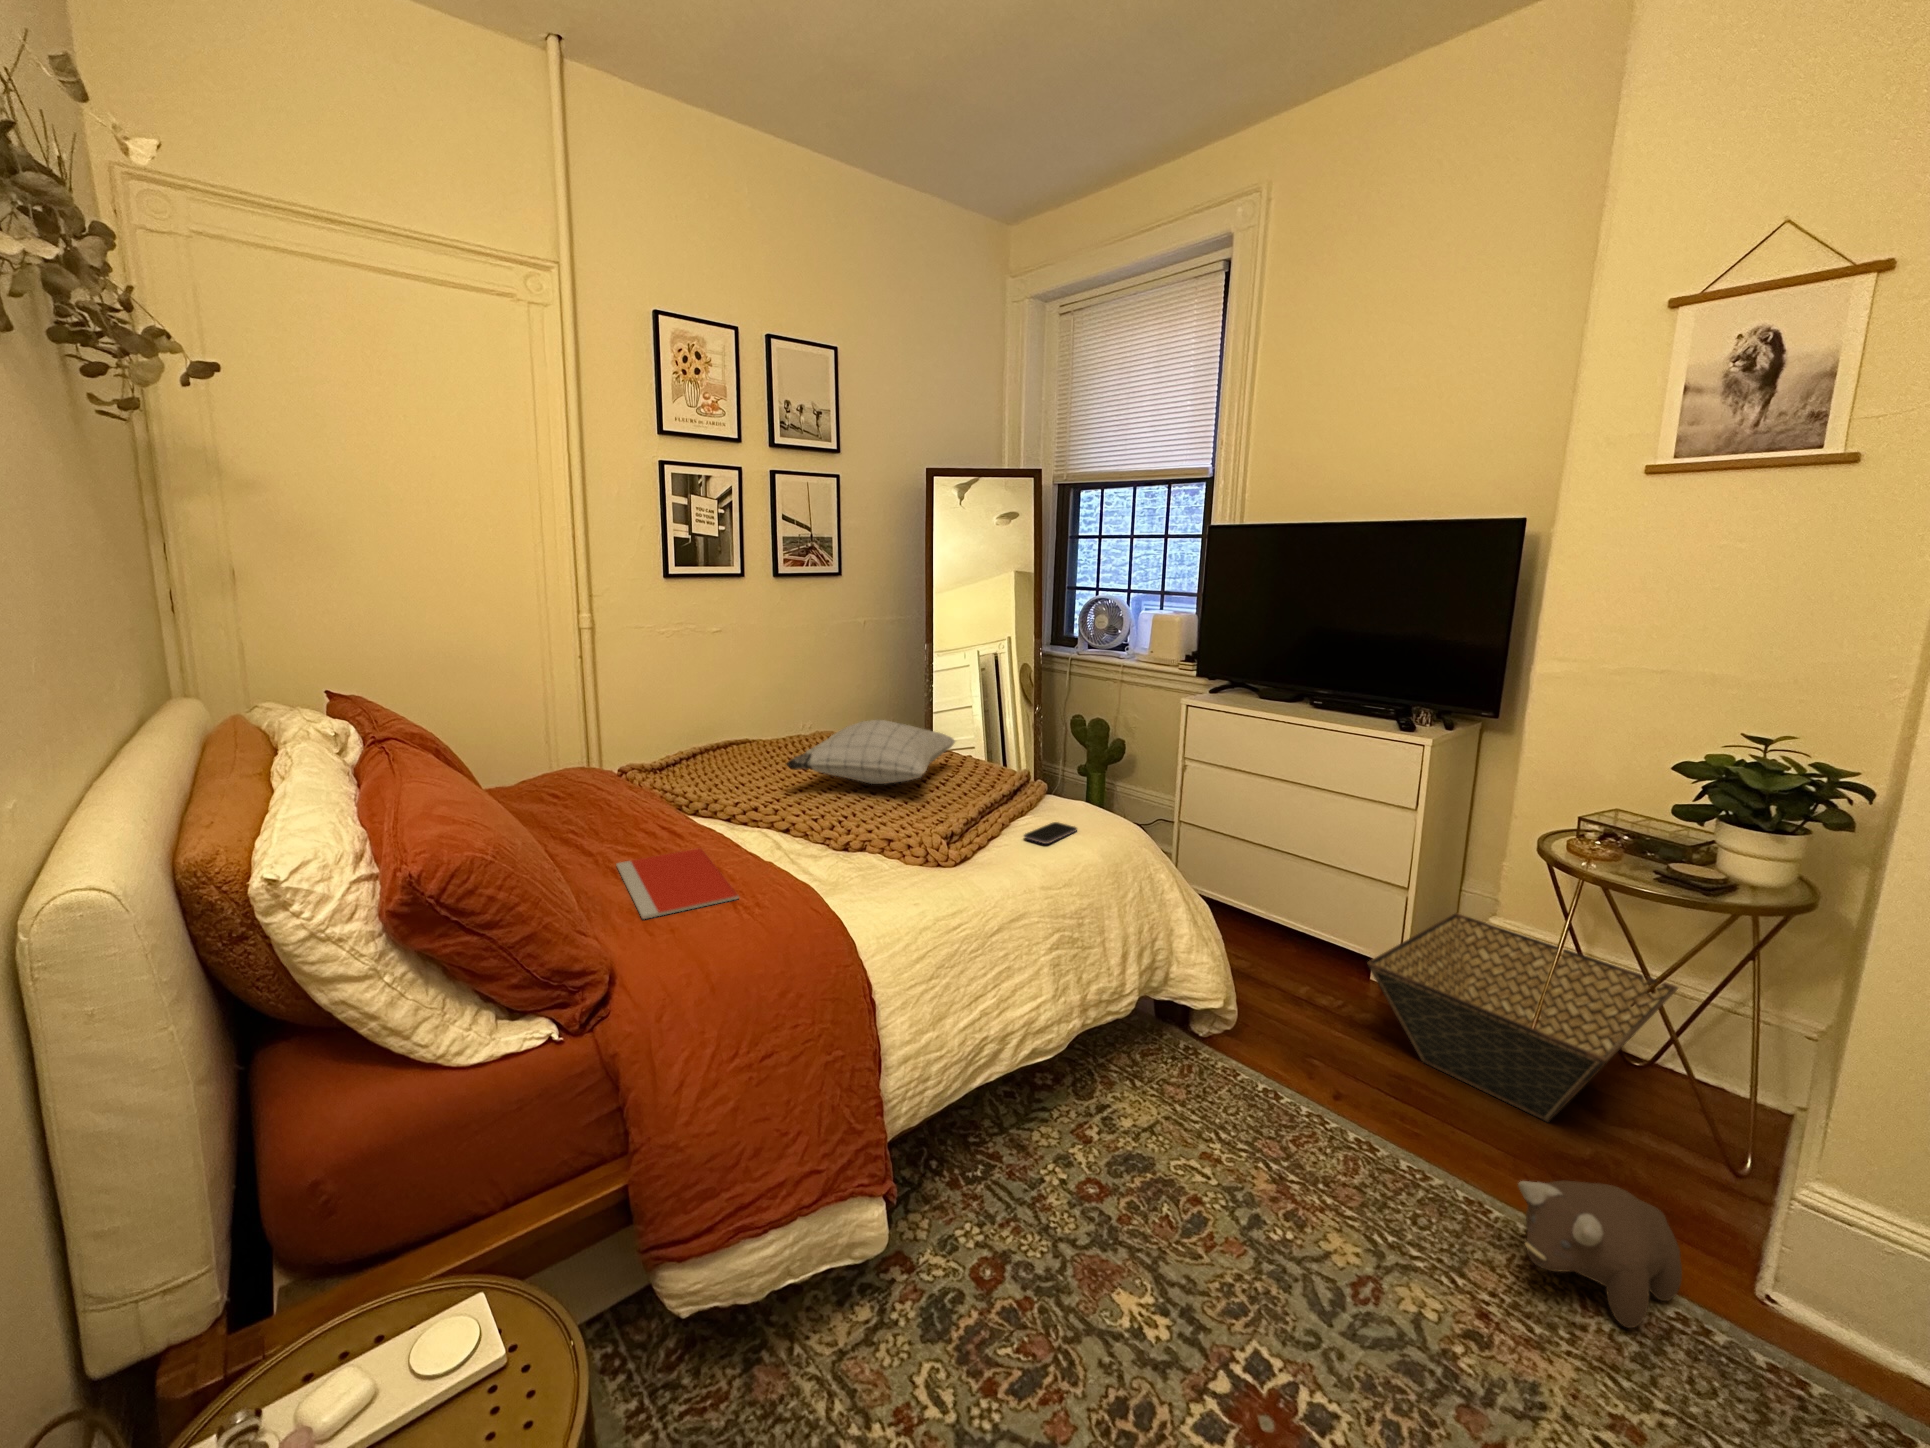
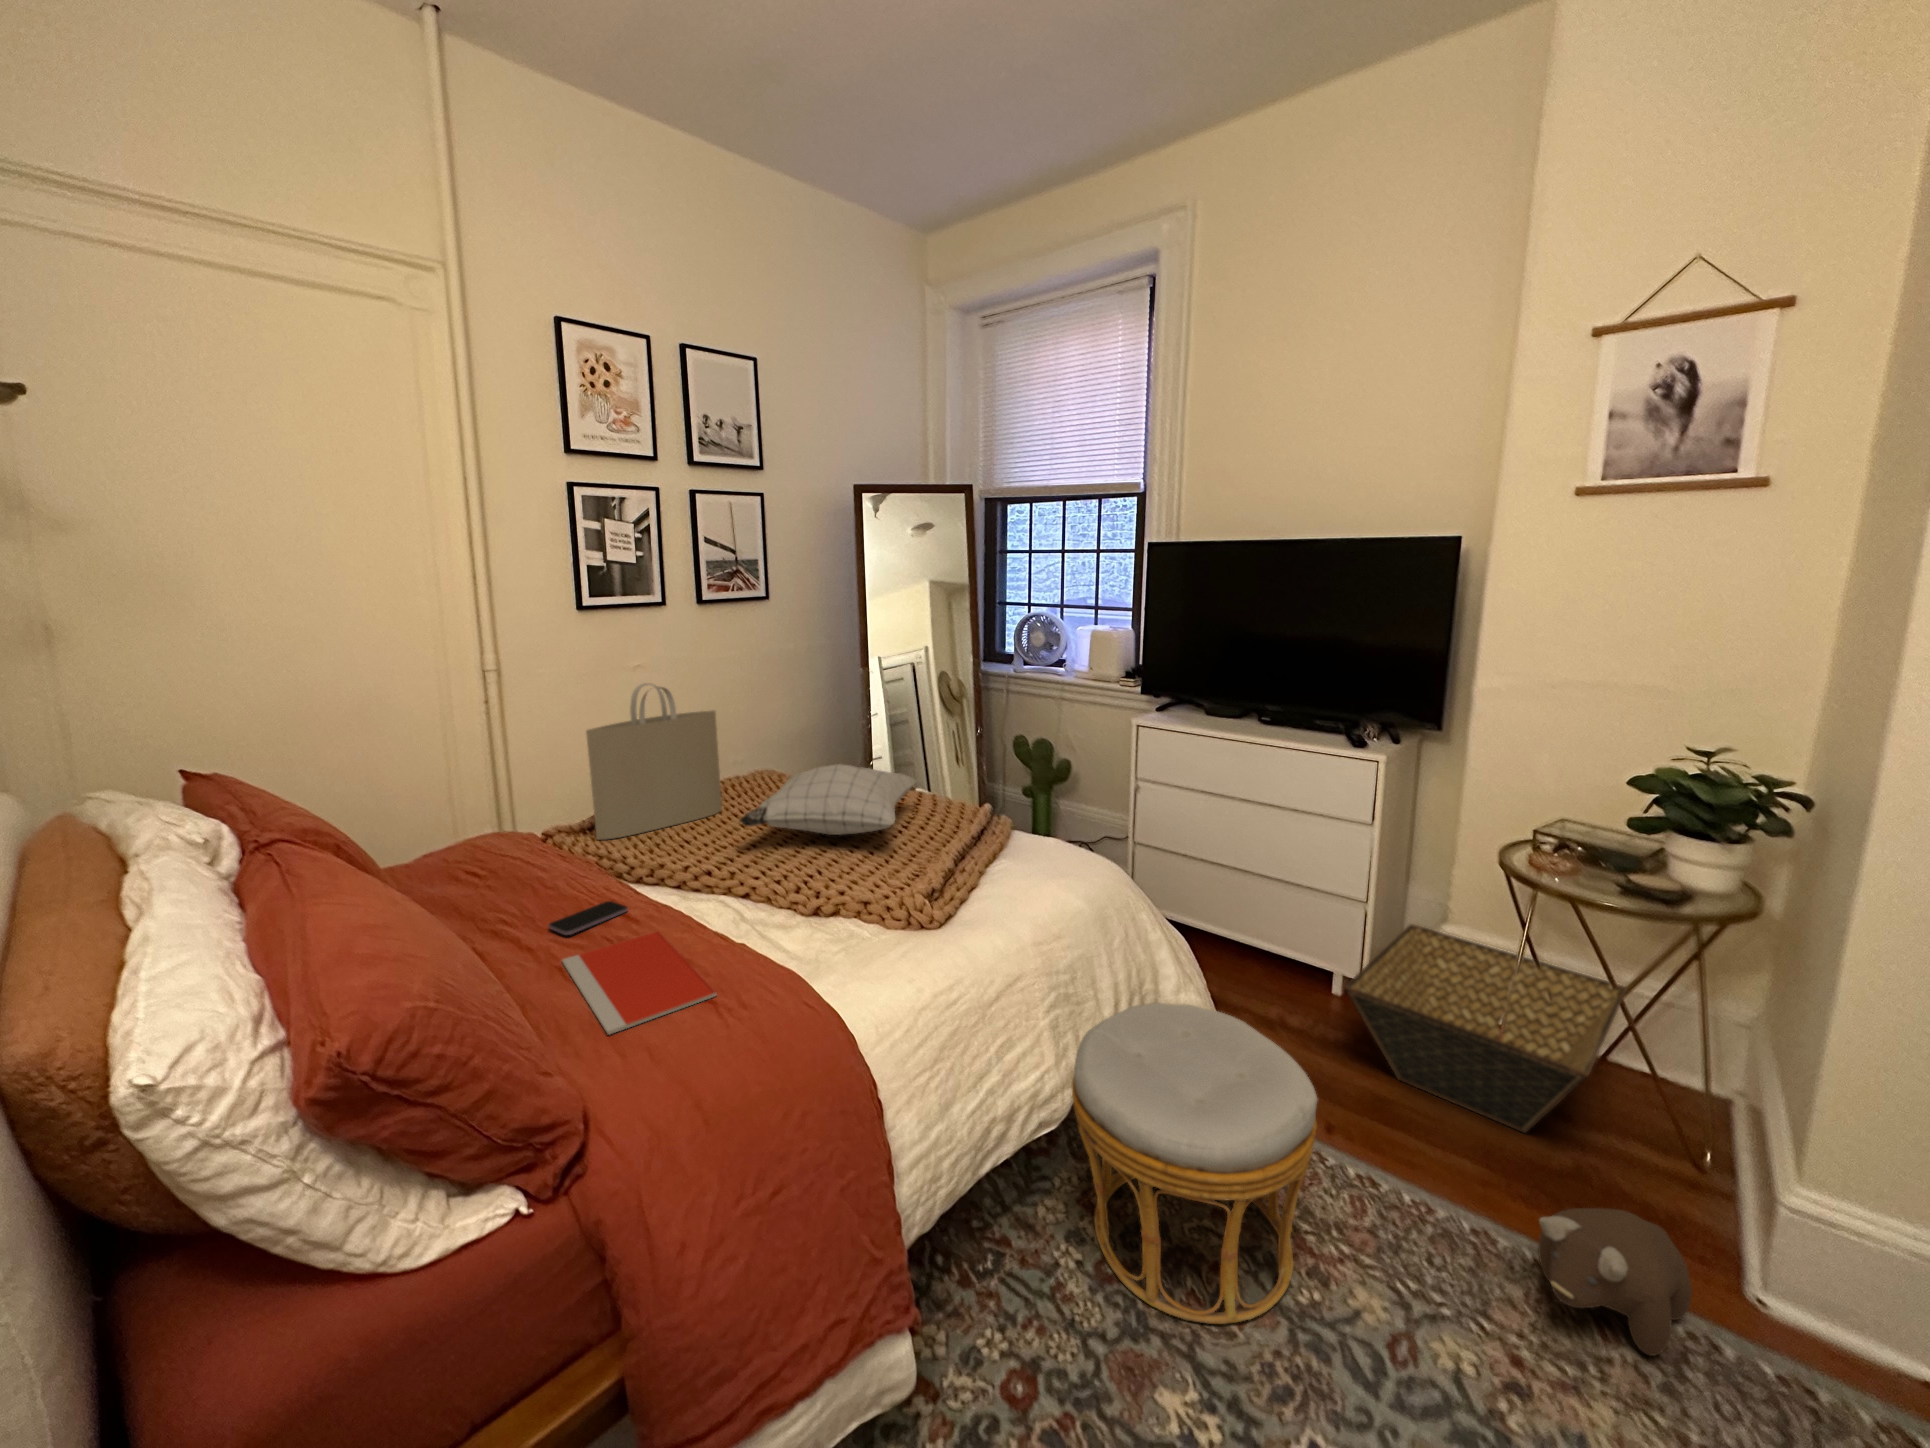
tote bag: none [659,639,779,778] -> present [586,683,722,840]
smartphone: present [1024,822,1077,844] -> present [549,901,628,935]
ottoman: none [1065,953,1296,1247] -> present [1072,1003,1317,1324]

